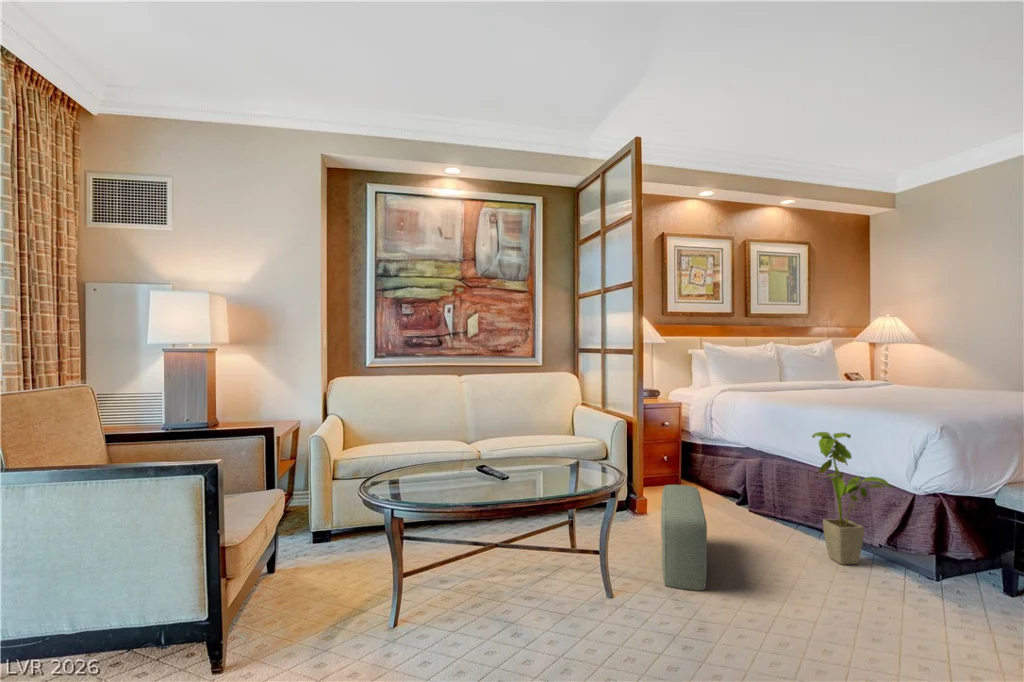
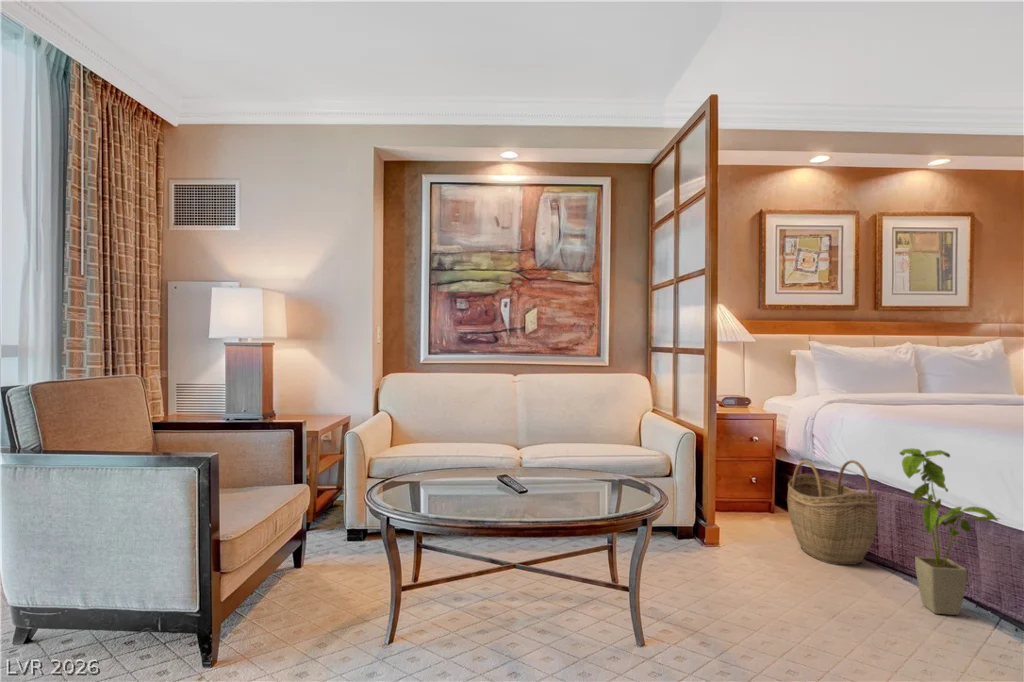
woven basket: none [706,442,781,529] -> present [787,460,878,565]
pouf: present [661,485,707,591] -> none [693,503,759,623]

